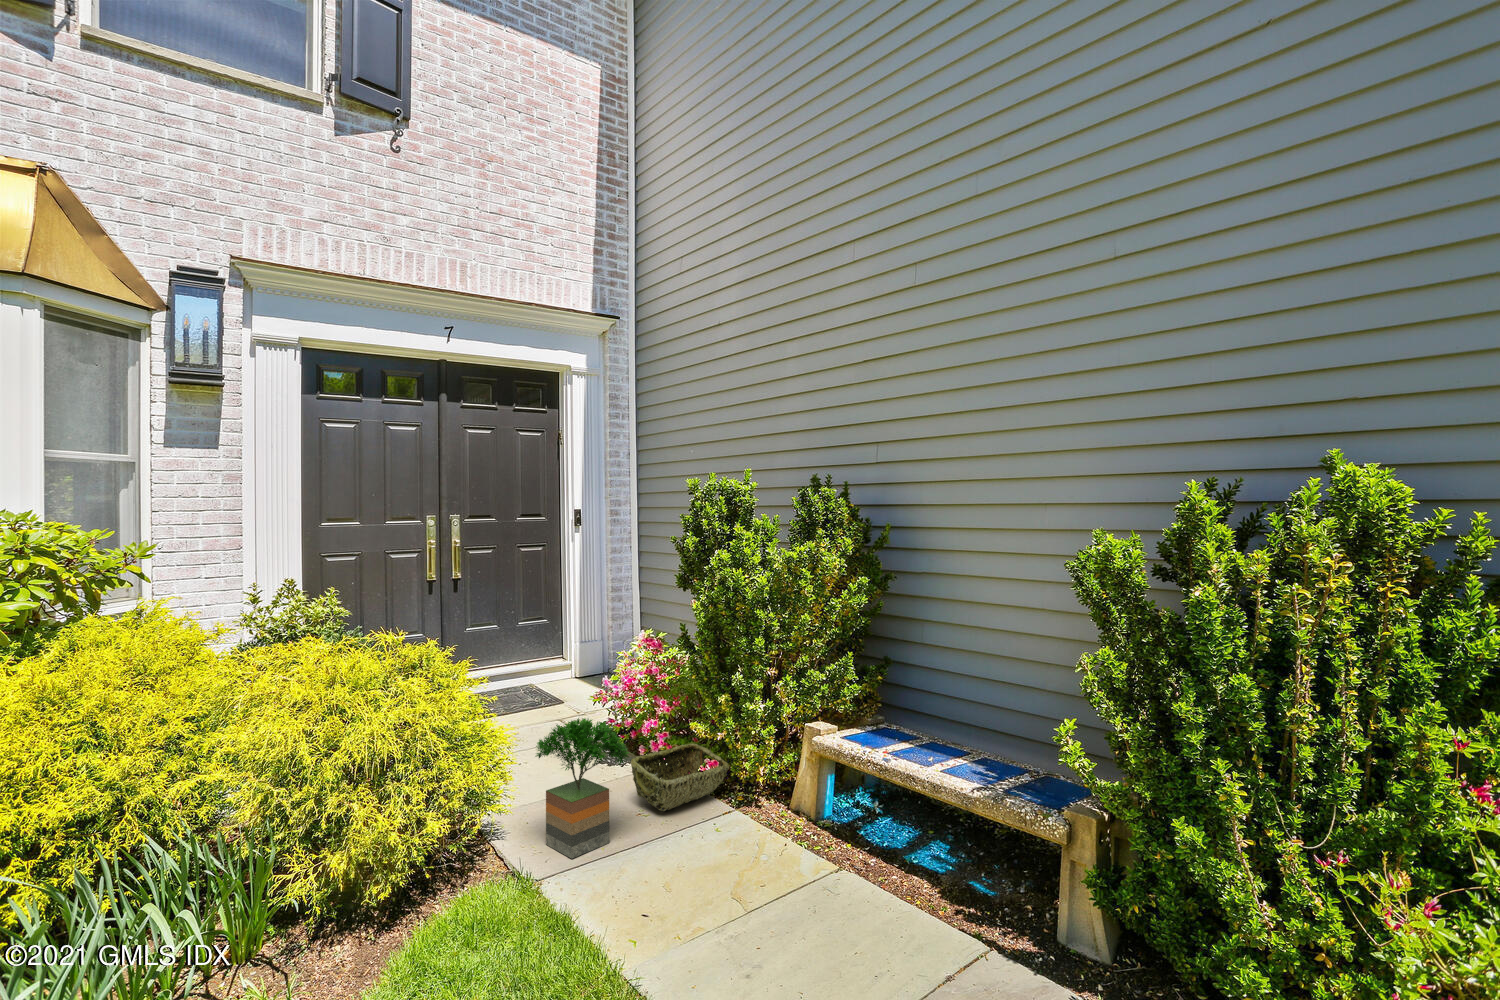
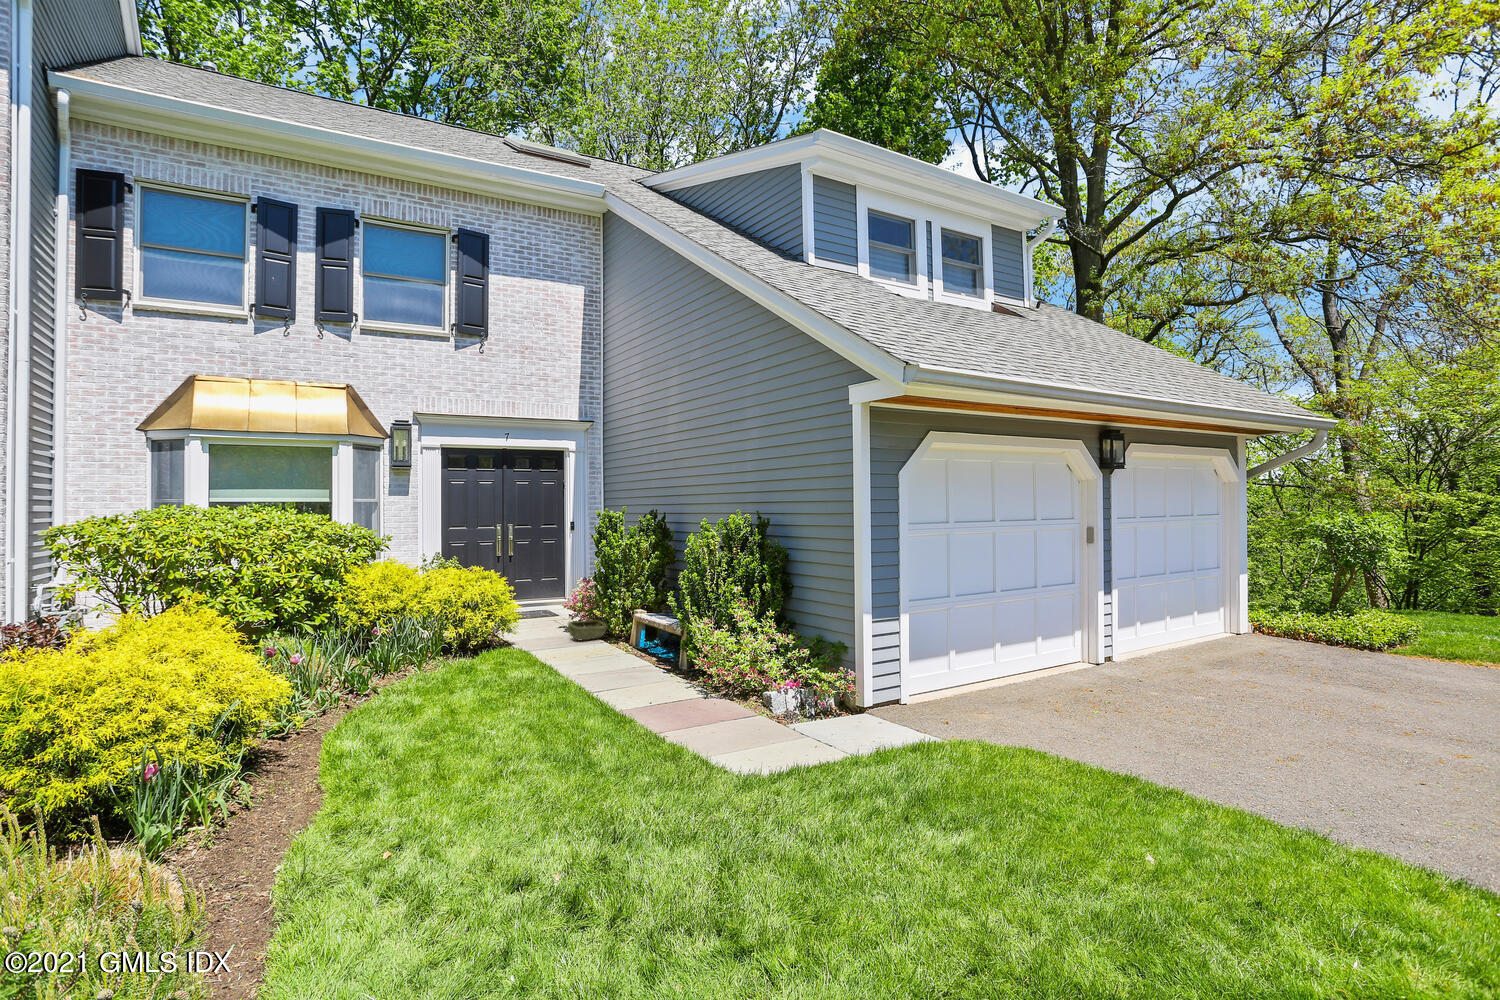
potted tree: present [535,718,629,858] -> none [527,601,562,648]

